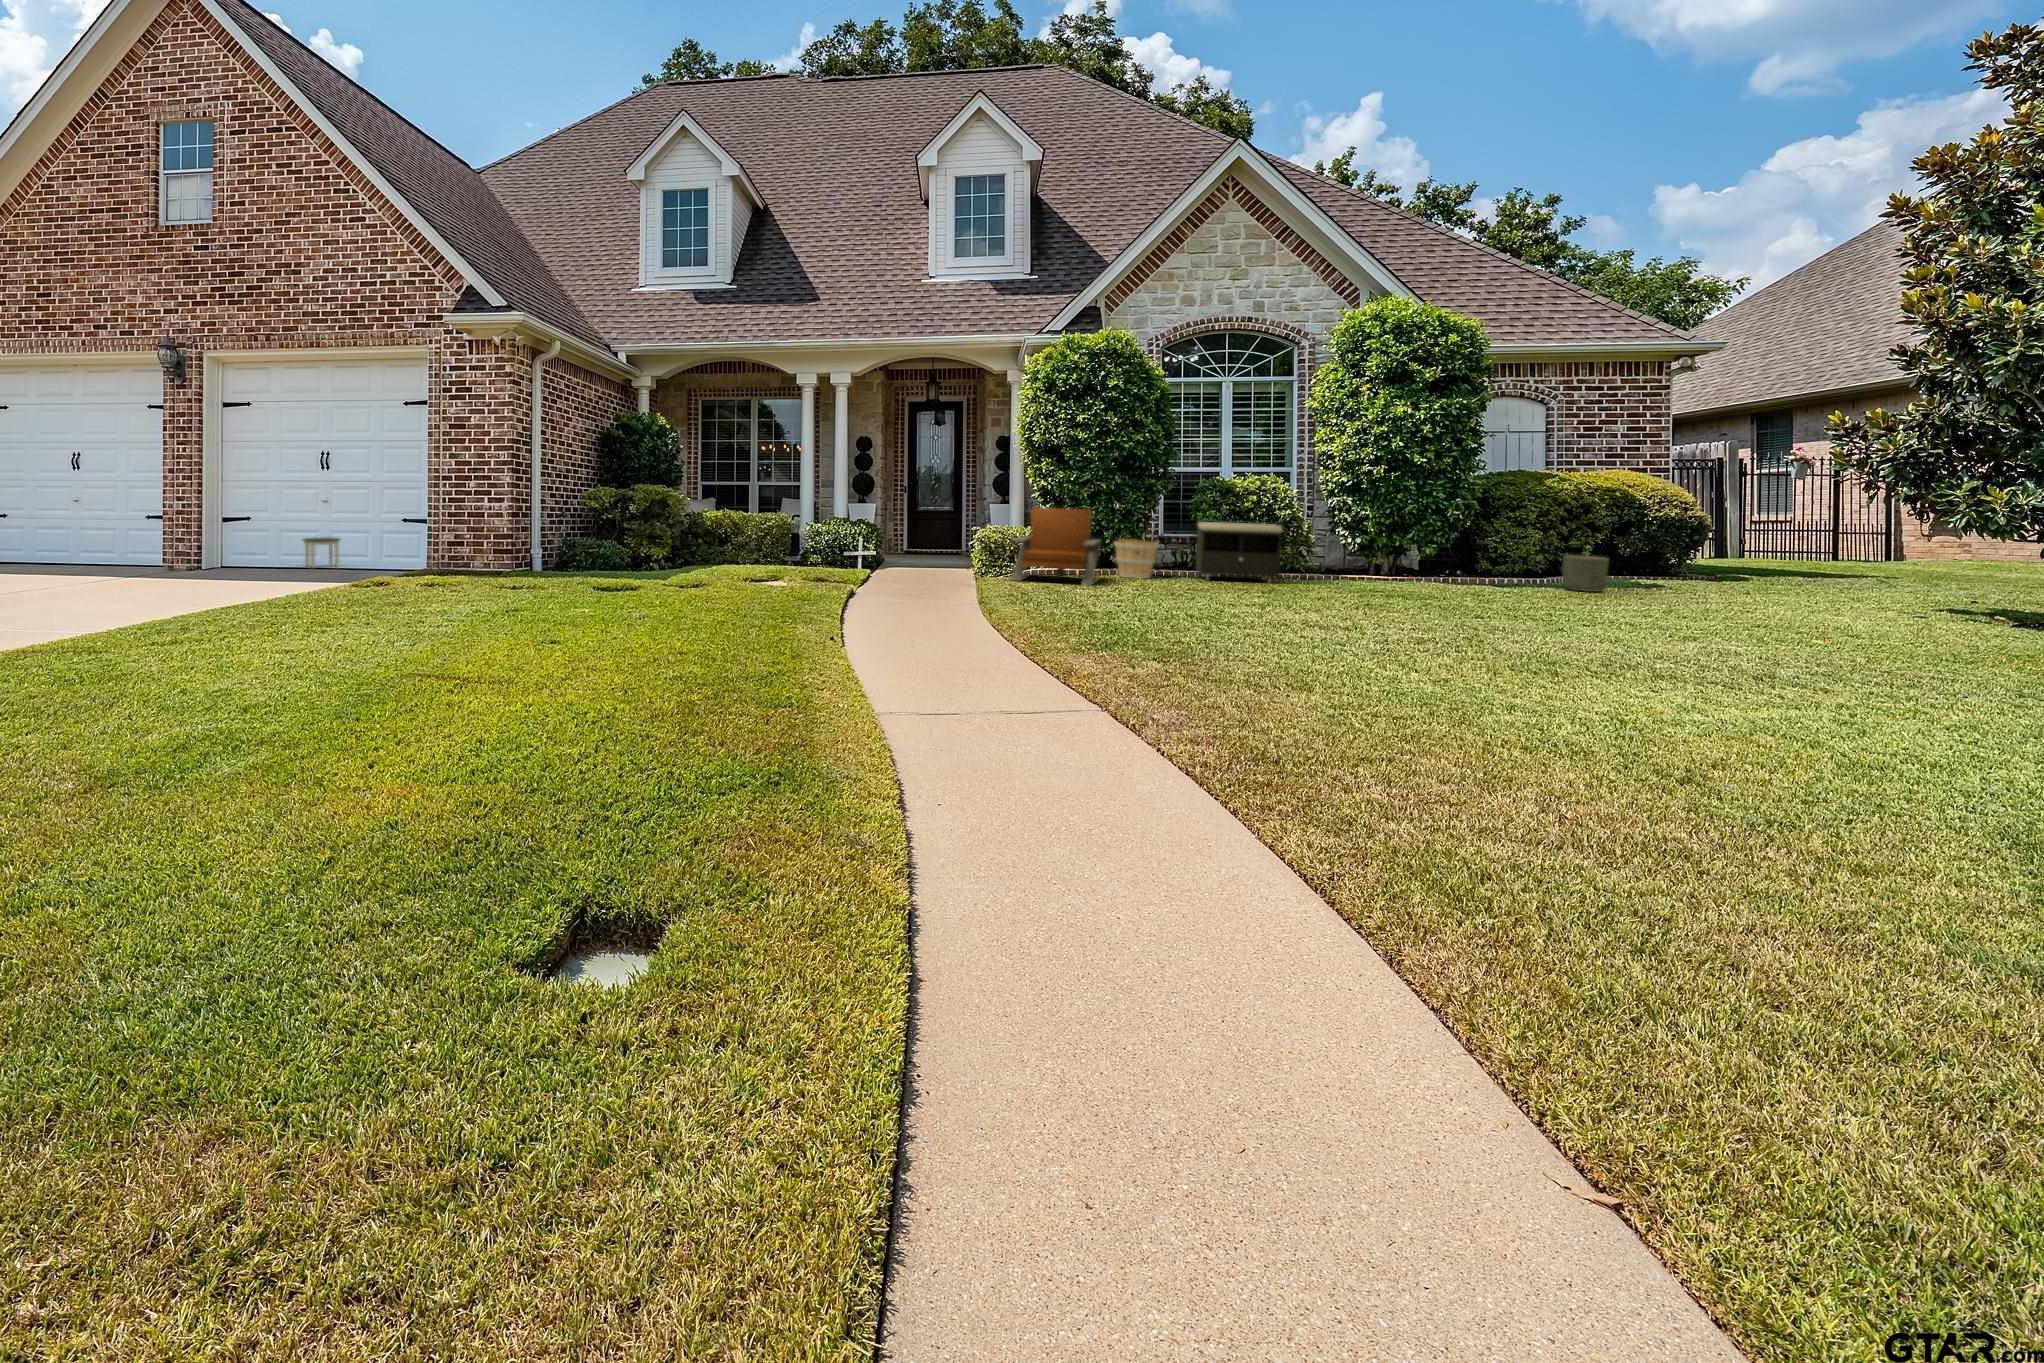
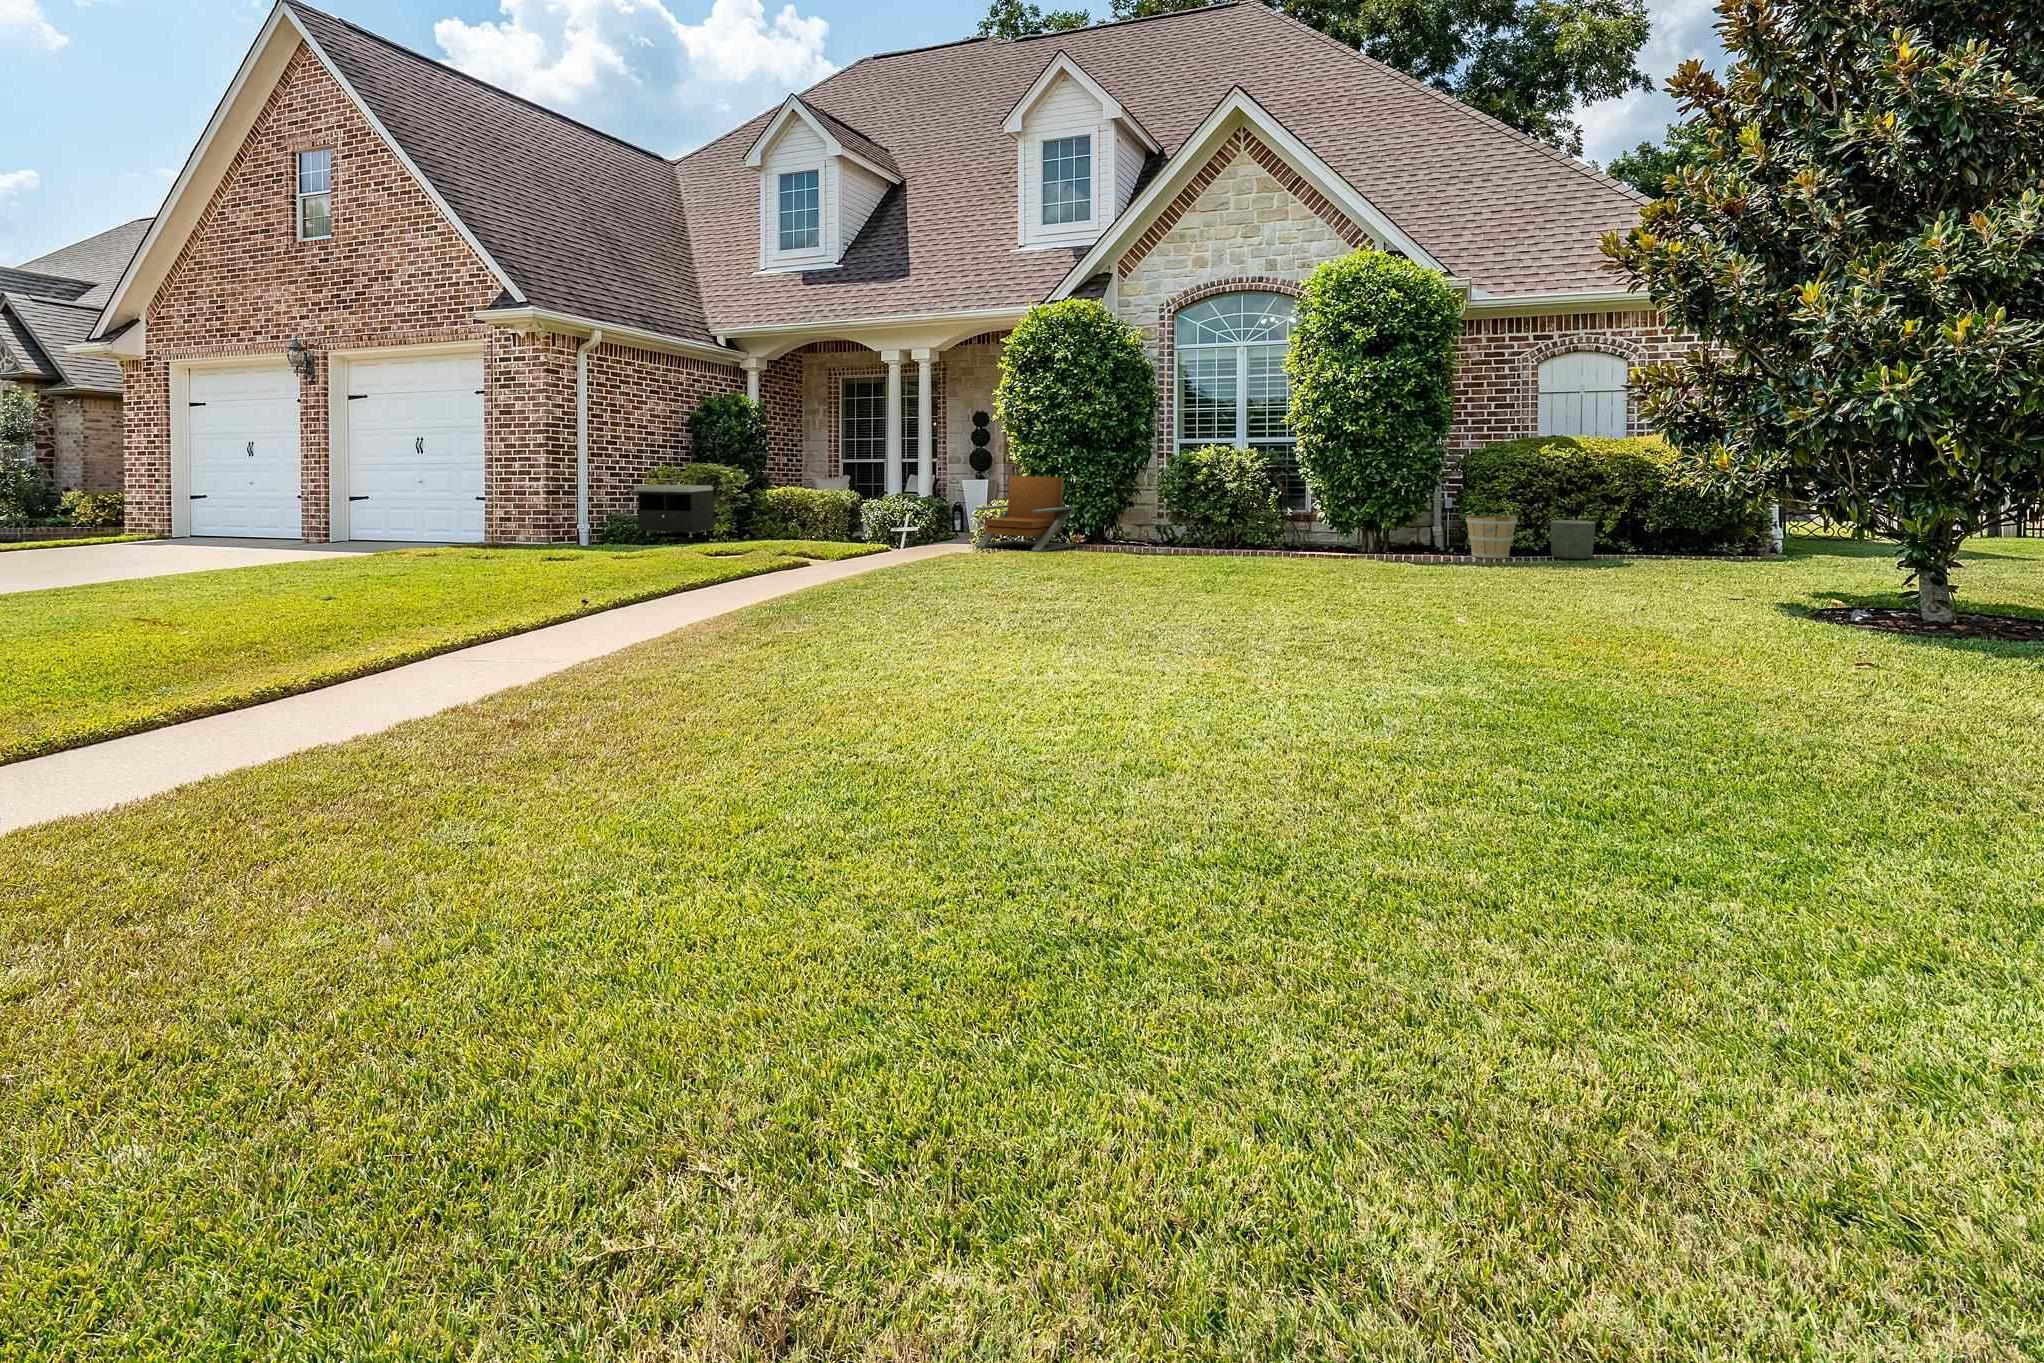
storage bench: present [1196,522,1282,582] -> present [636,485,714,537]
round table: present [303,537,340,568] -> none [391,510,427,537]
wooden bucket: present [1114,539,1159,579] -> present [1466,514,1518,559]

